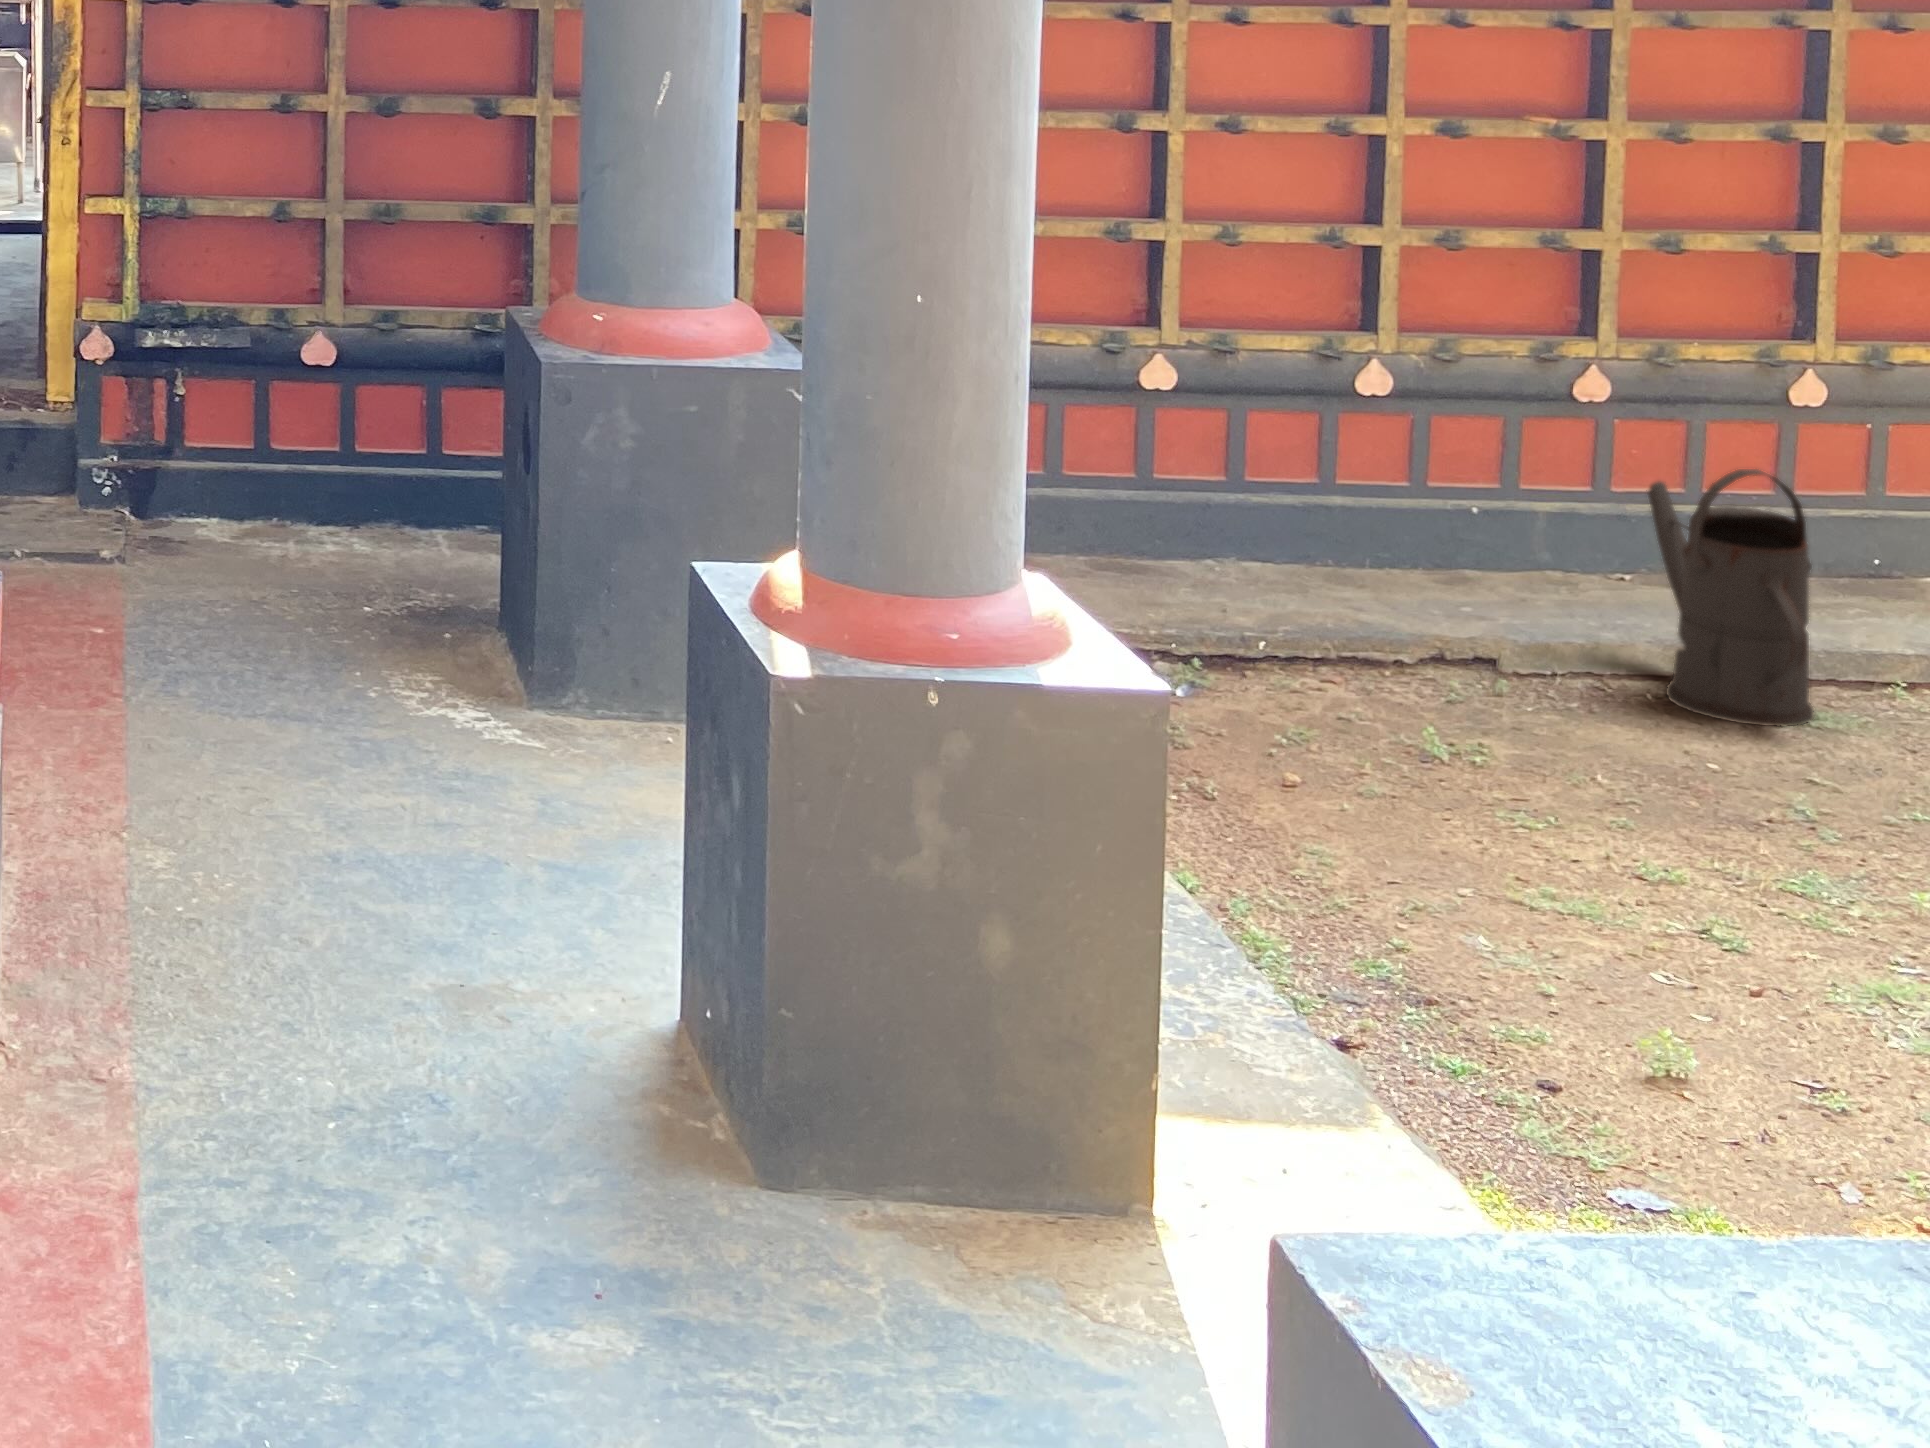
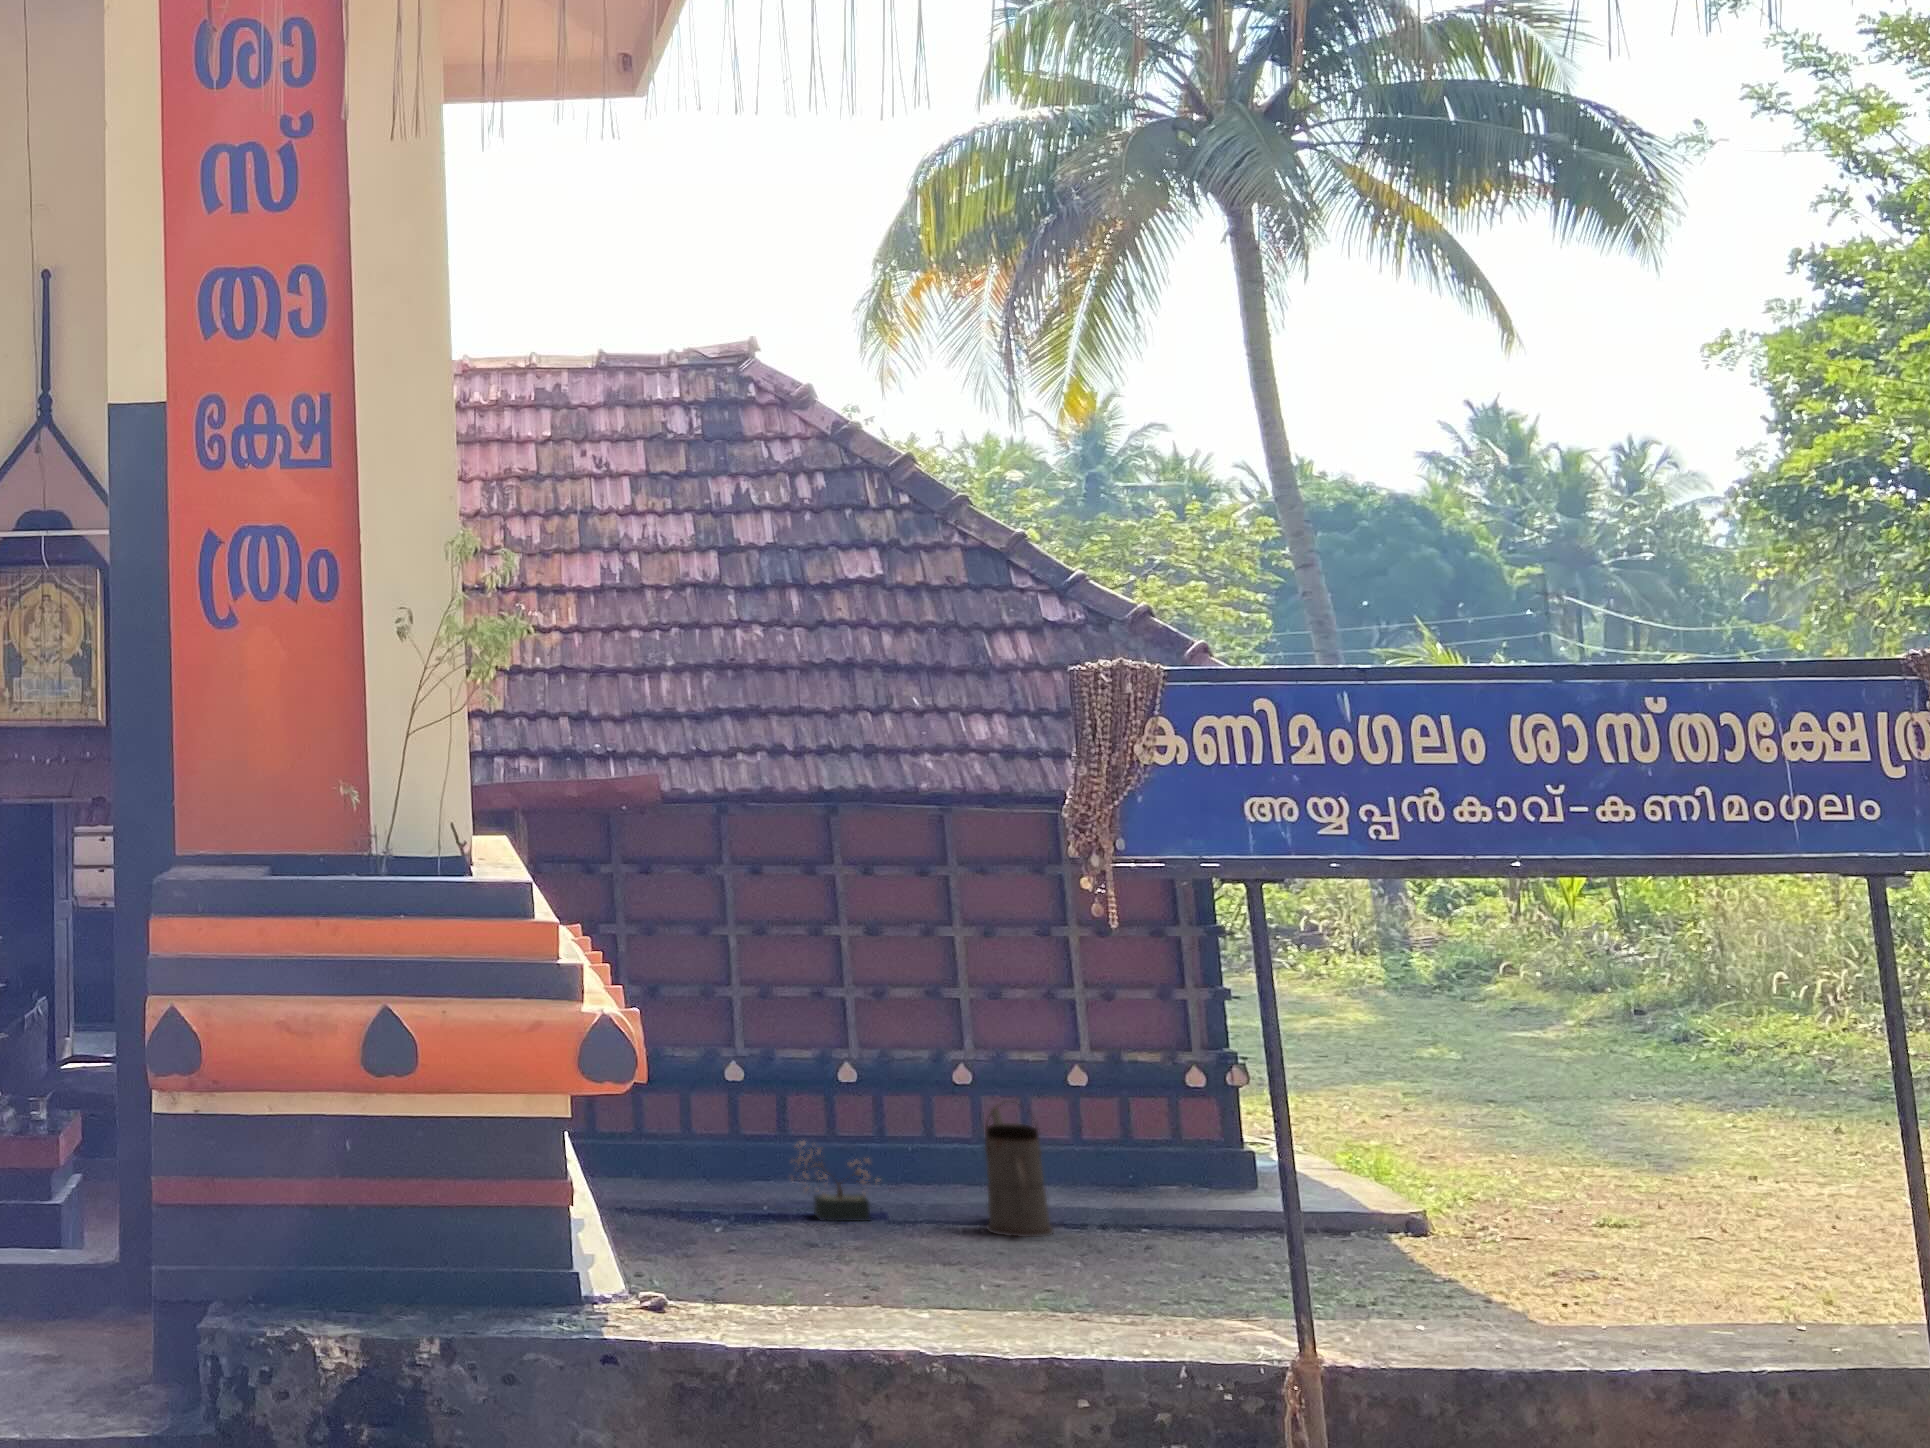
decorative plant: none [1255,517,1434,668] -> present [794,1142,876,1221]

